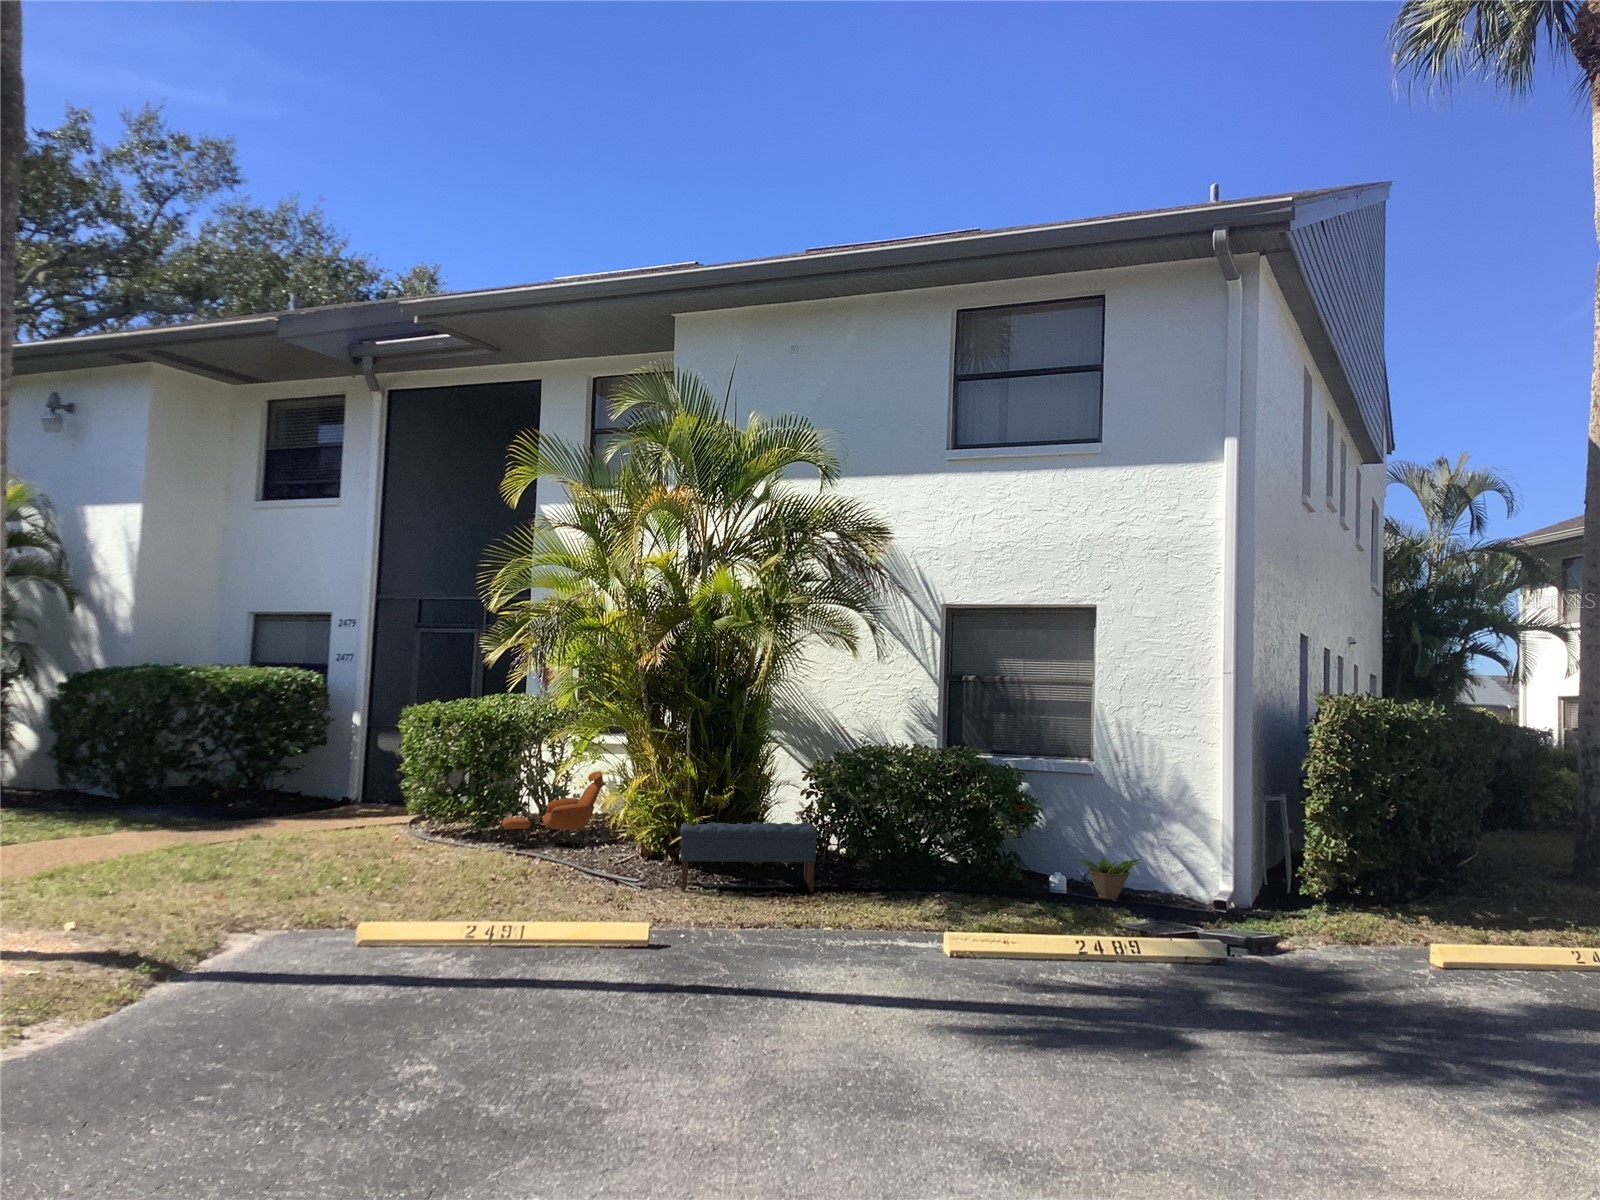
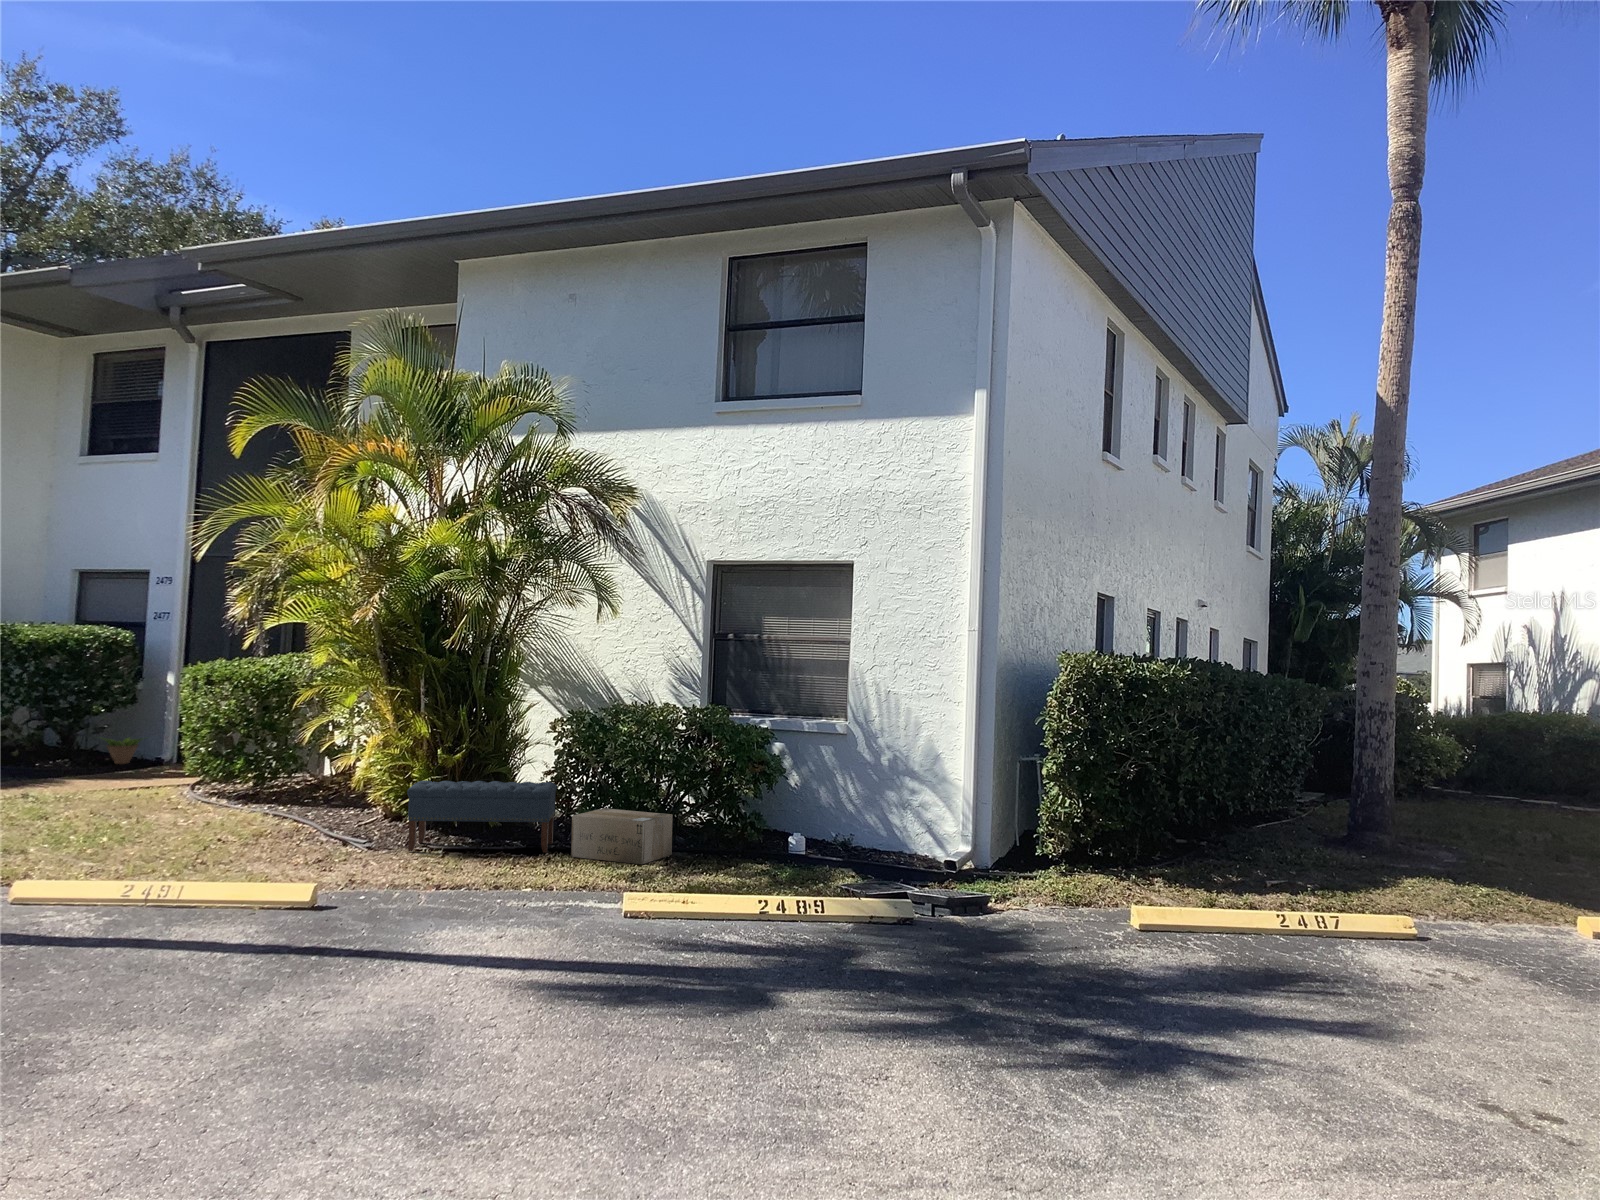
lounge chair: present [496,771,603,850] -> none [261,731,377,811]
cardboard box: none [841,848,935,903] -> present [571,808,673,864]
decorative plant: present [1072,858,1142,899] -> present [102,738,142,764]

